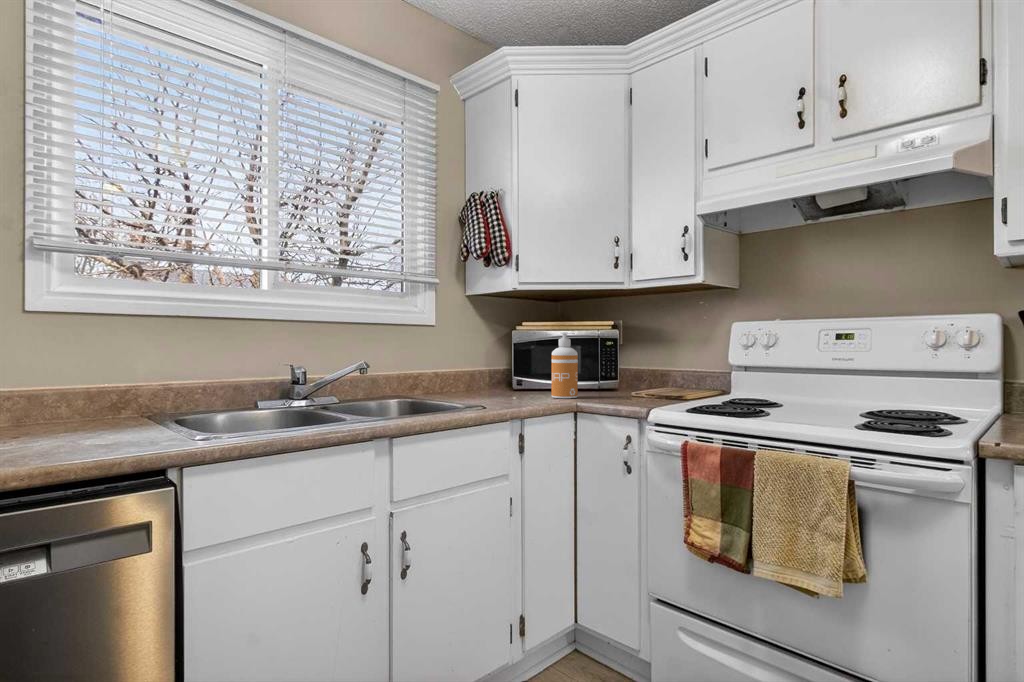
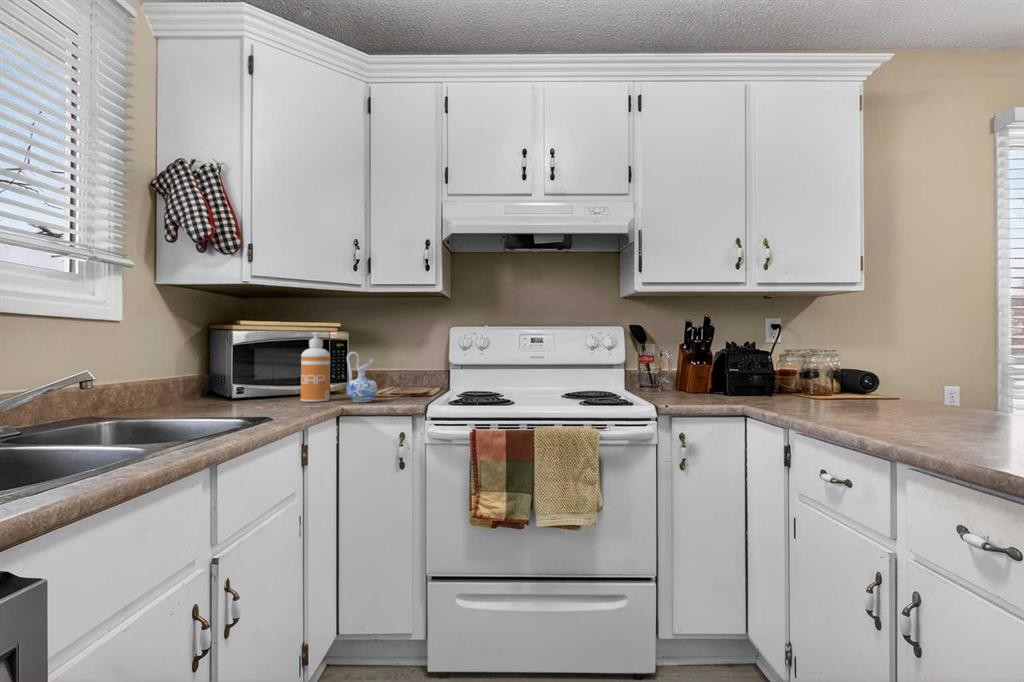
ceramic pitcher: none [583,351,614,402] -> present [347,352,378,402]

